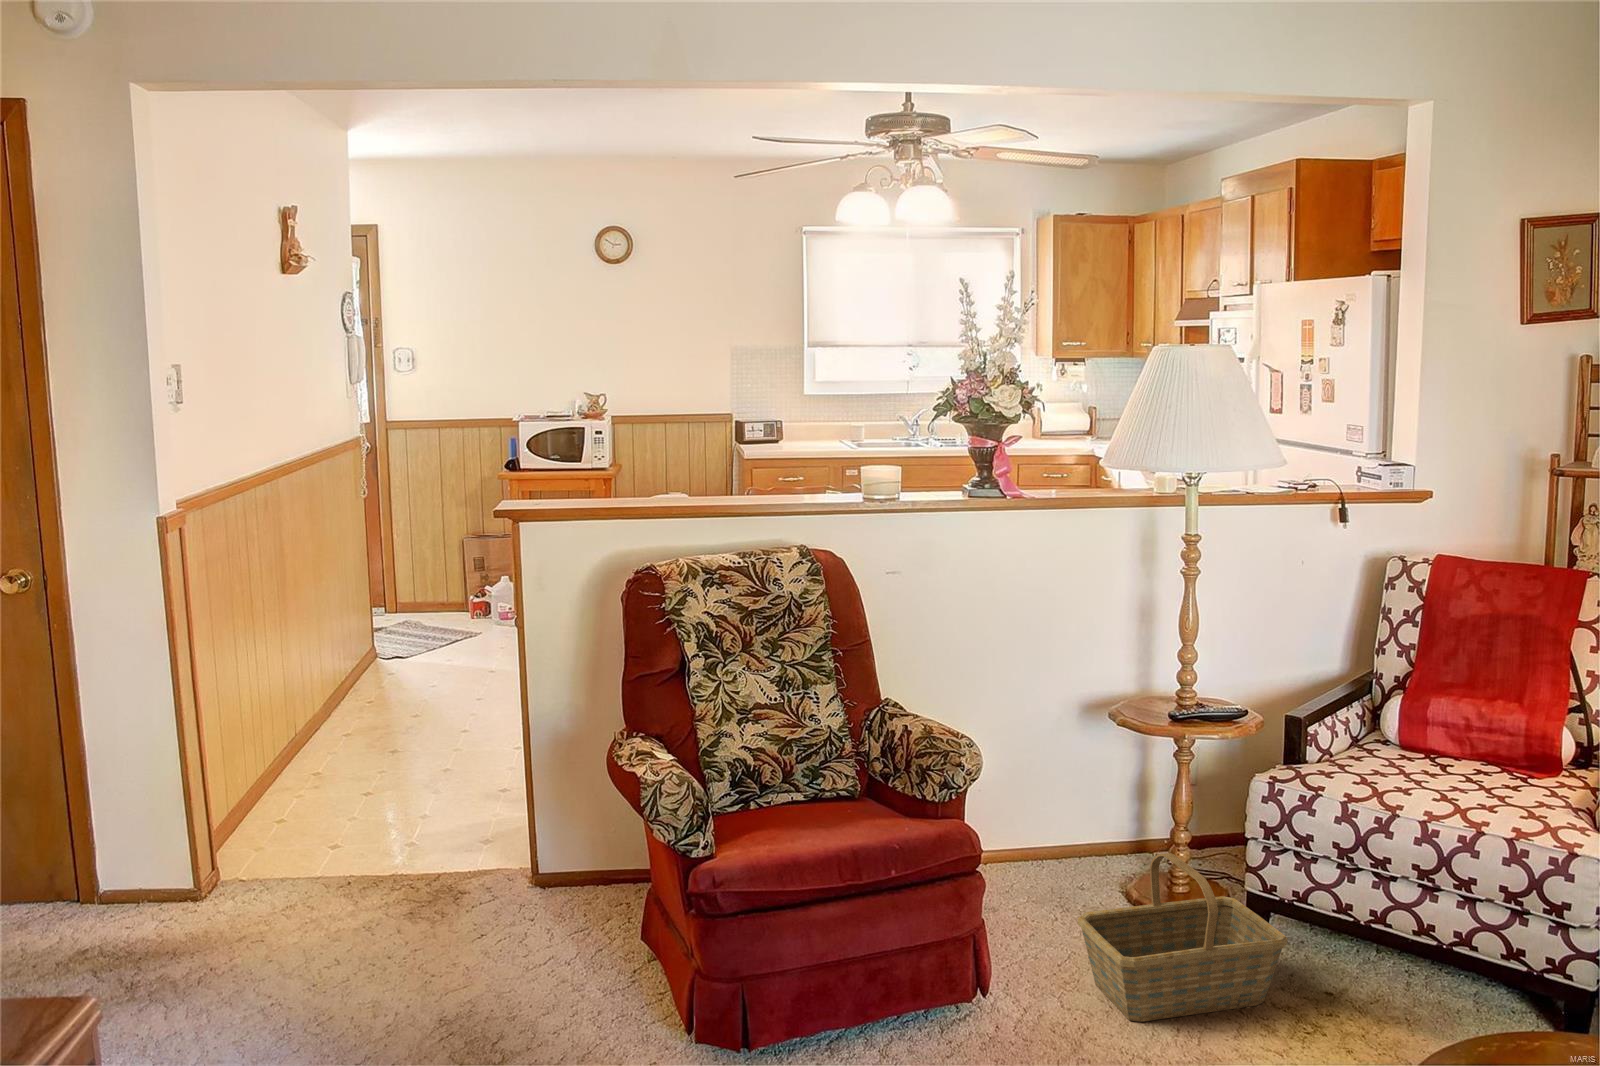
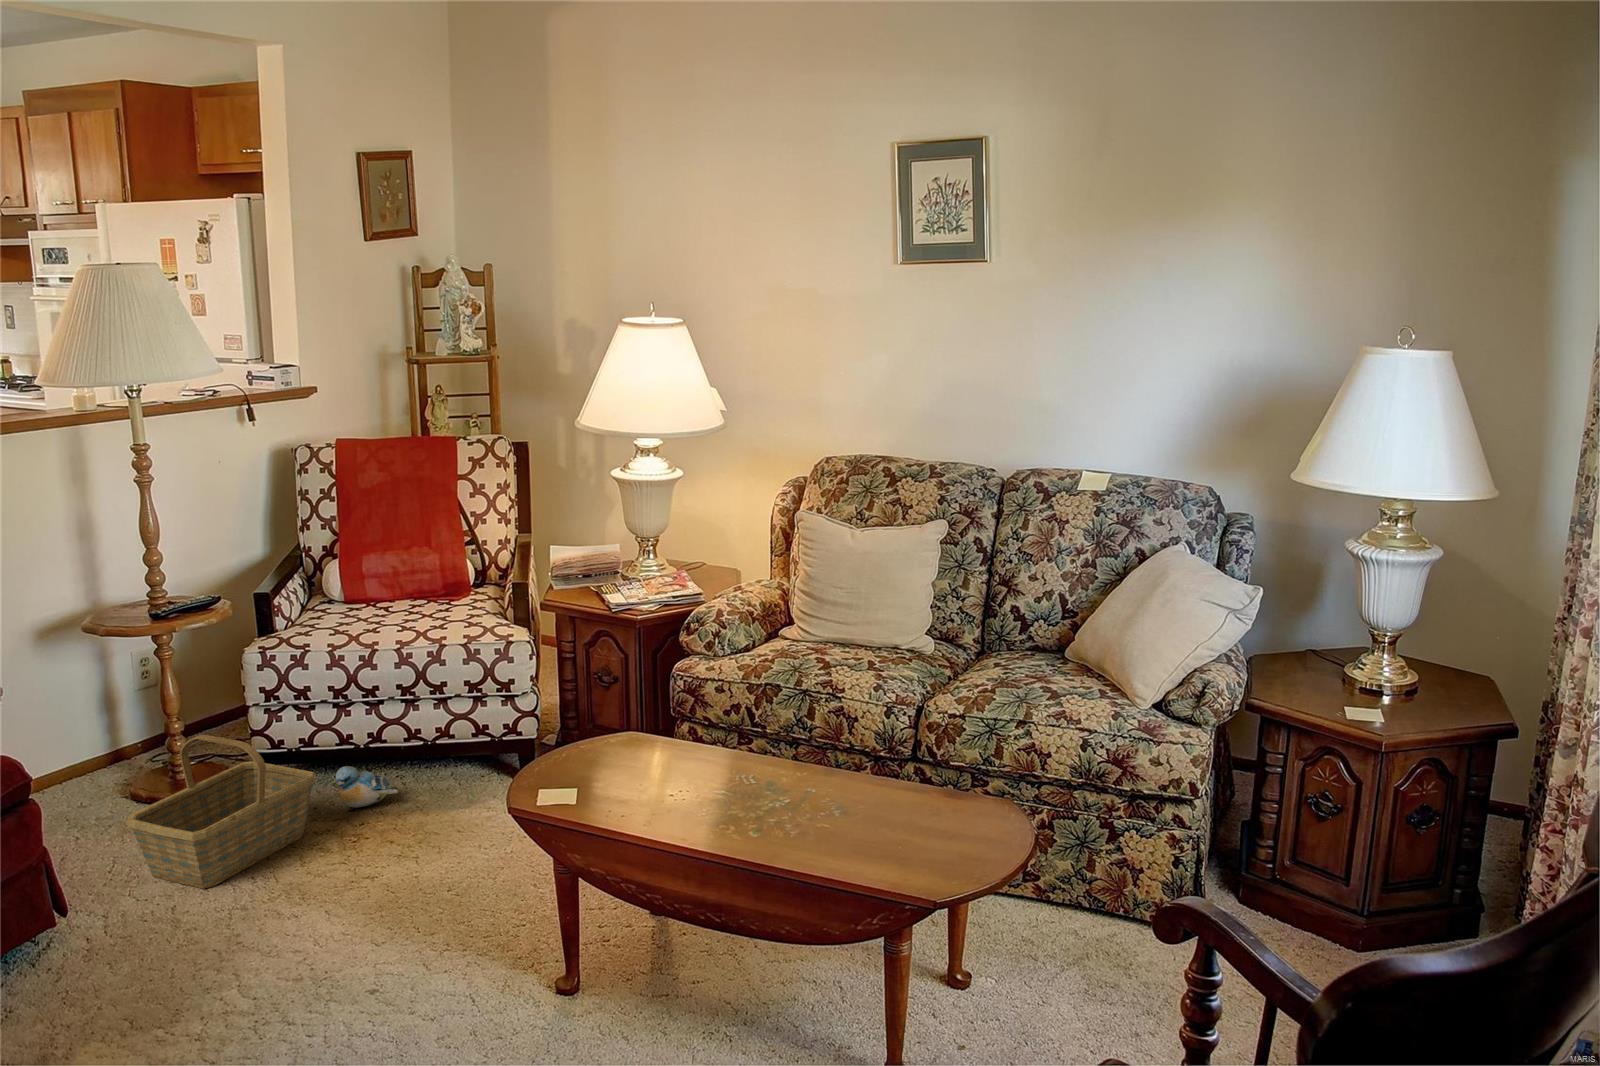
plush toy: none [1316,941,1398,998] -> present [334,766,398,808]

